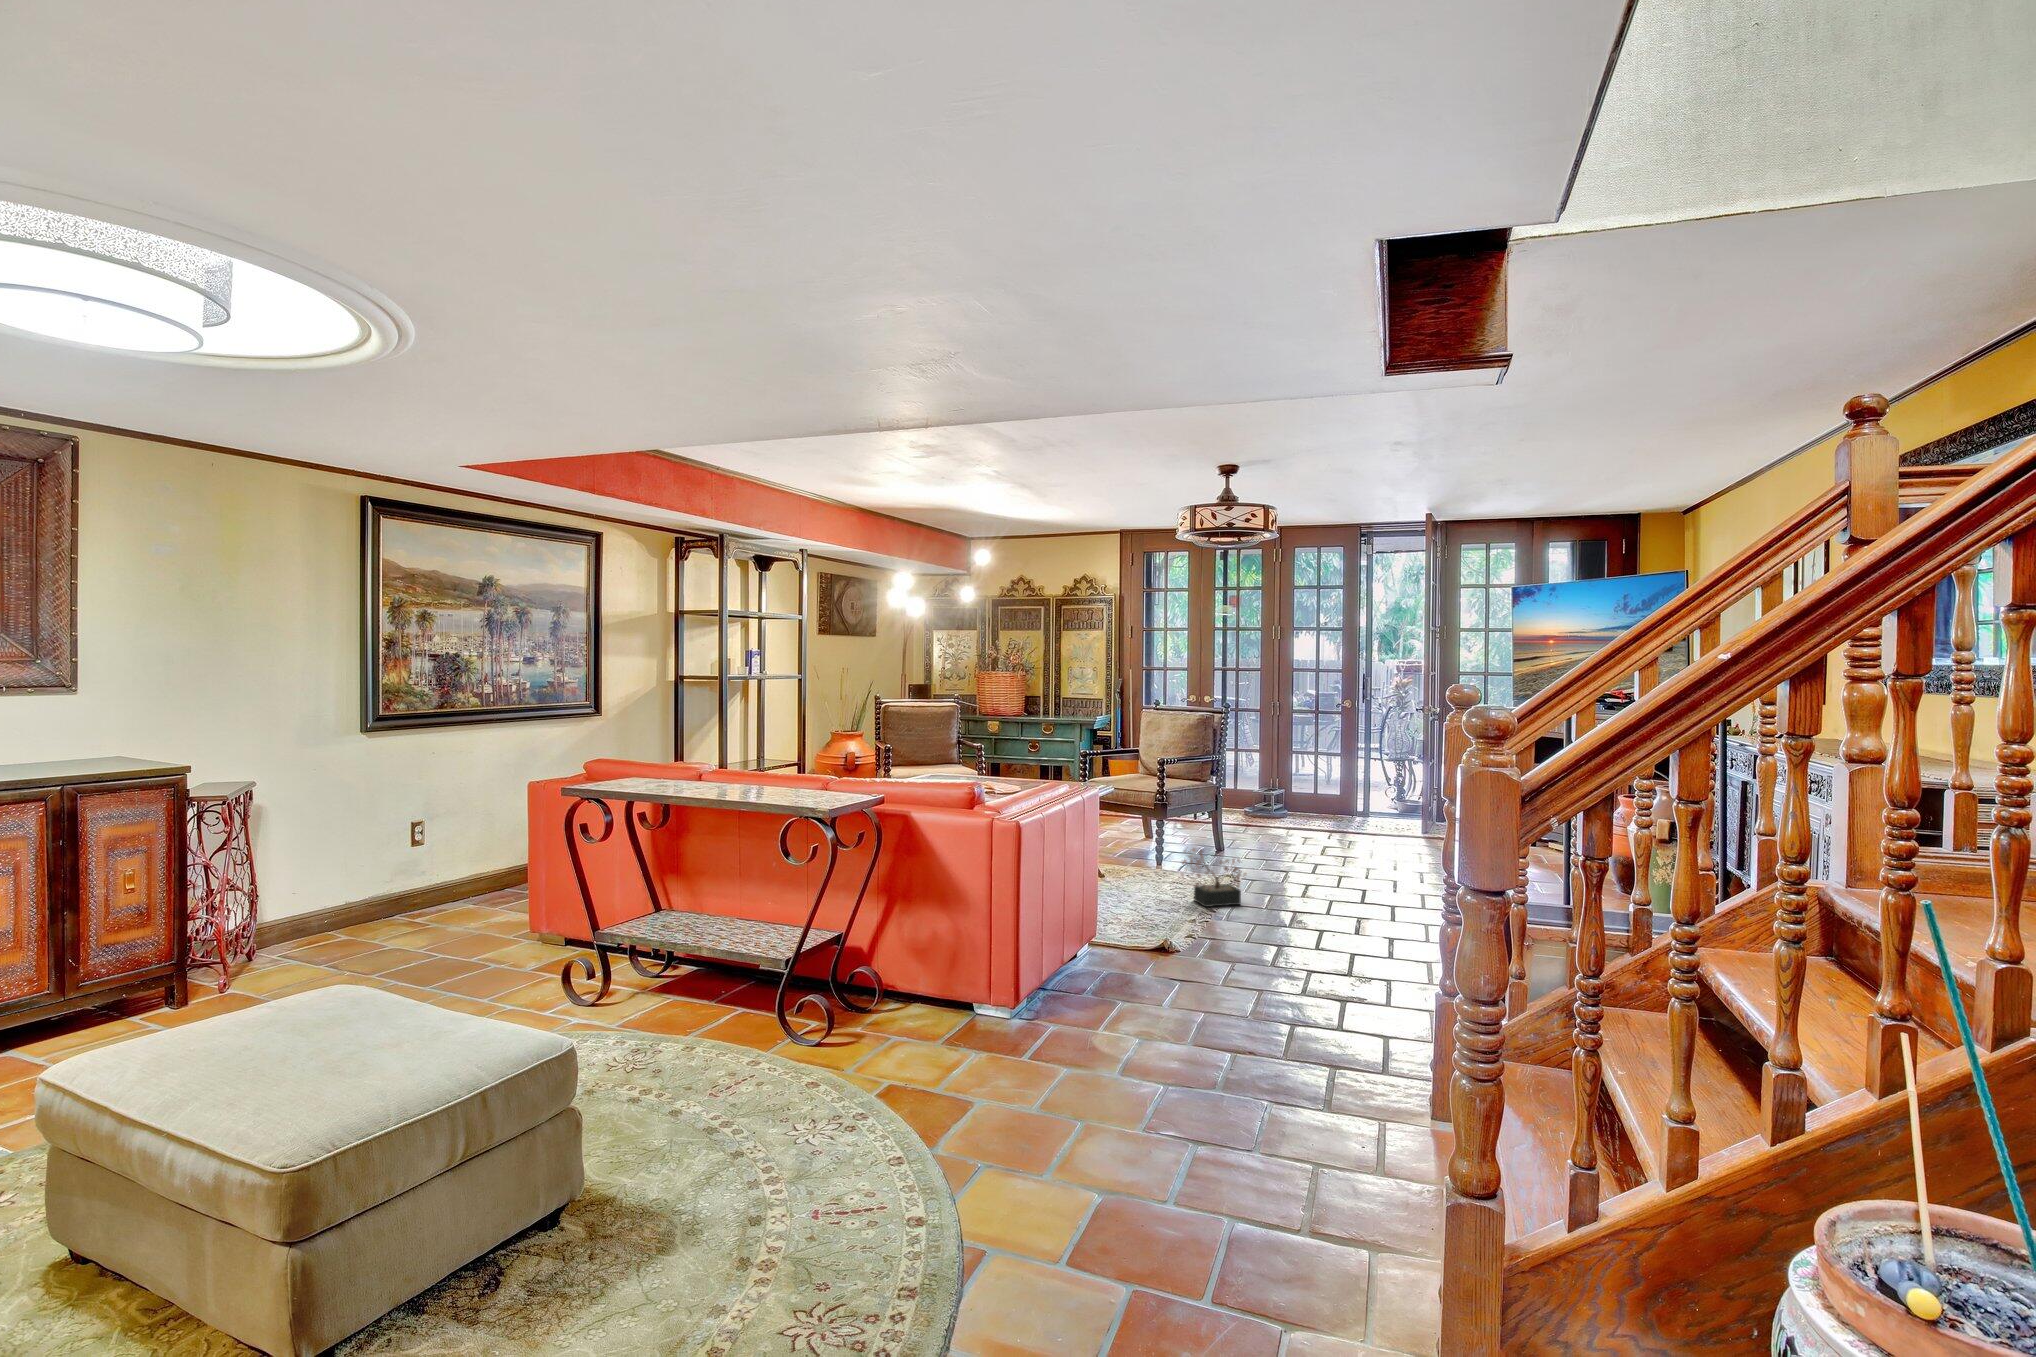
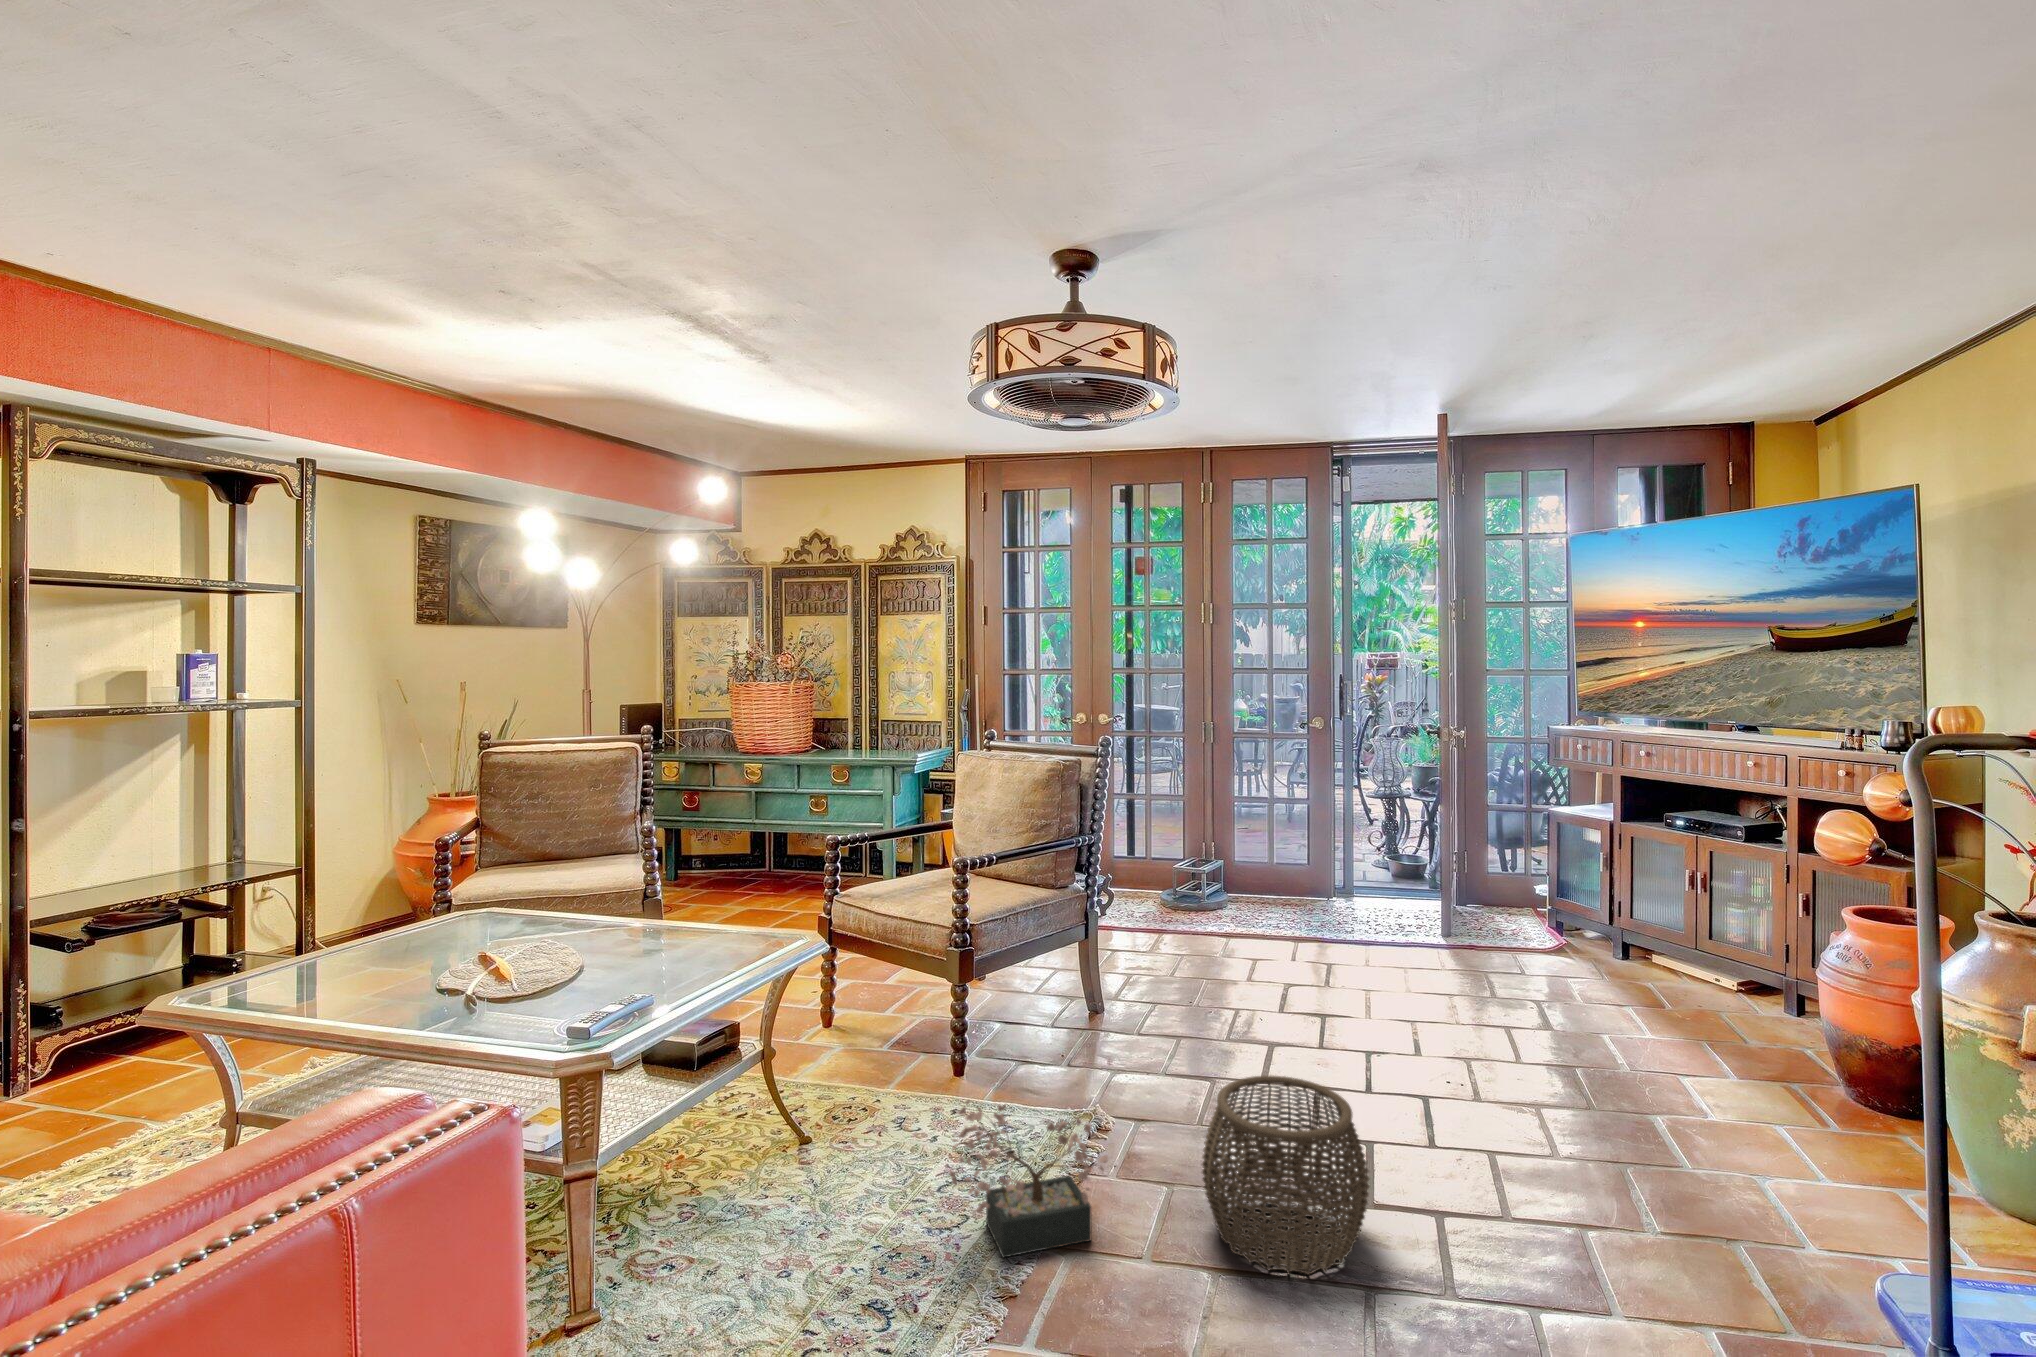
woven basket: none [1288,843,1360,913] -> present [1202,1075,1369,1275]

